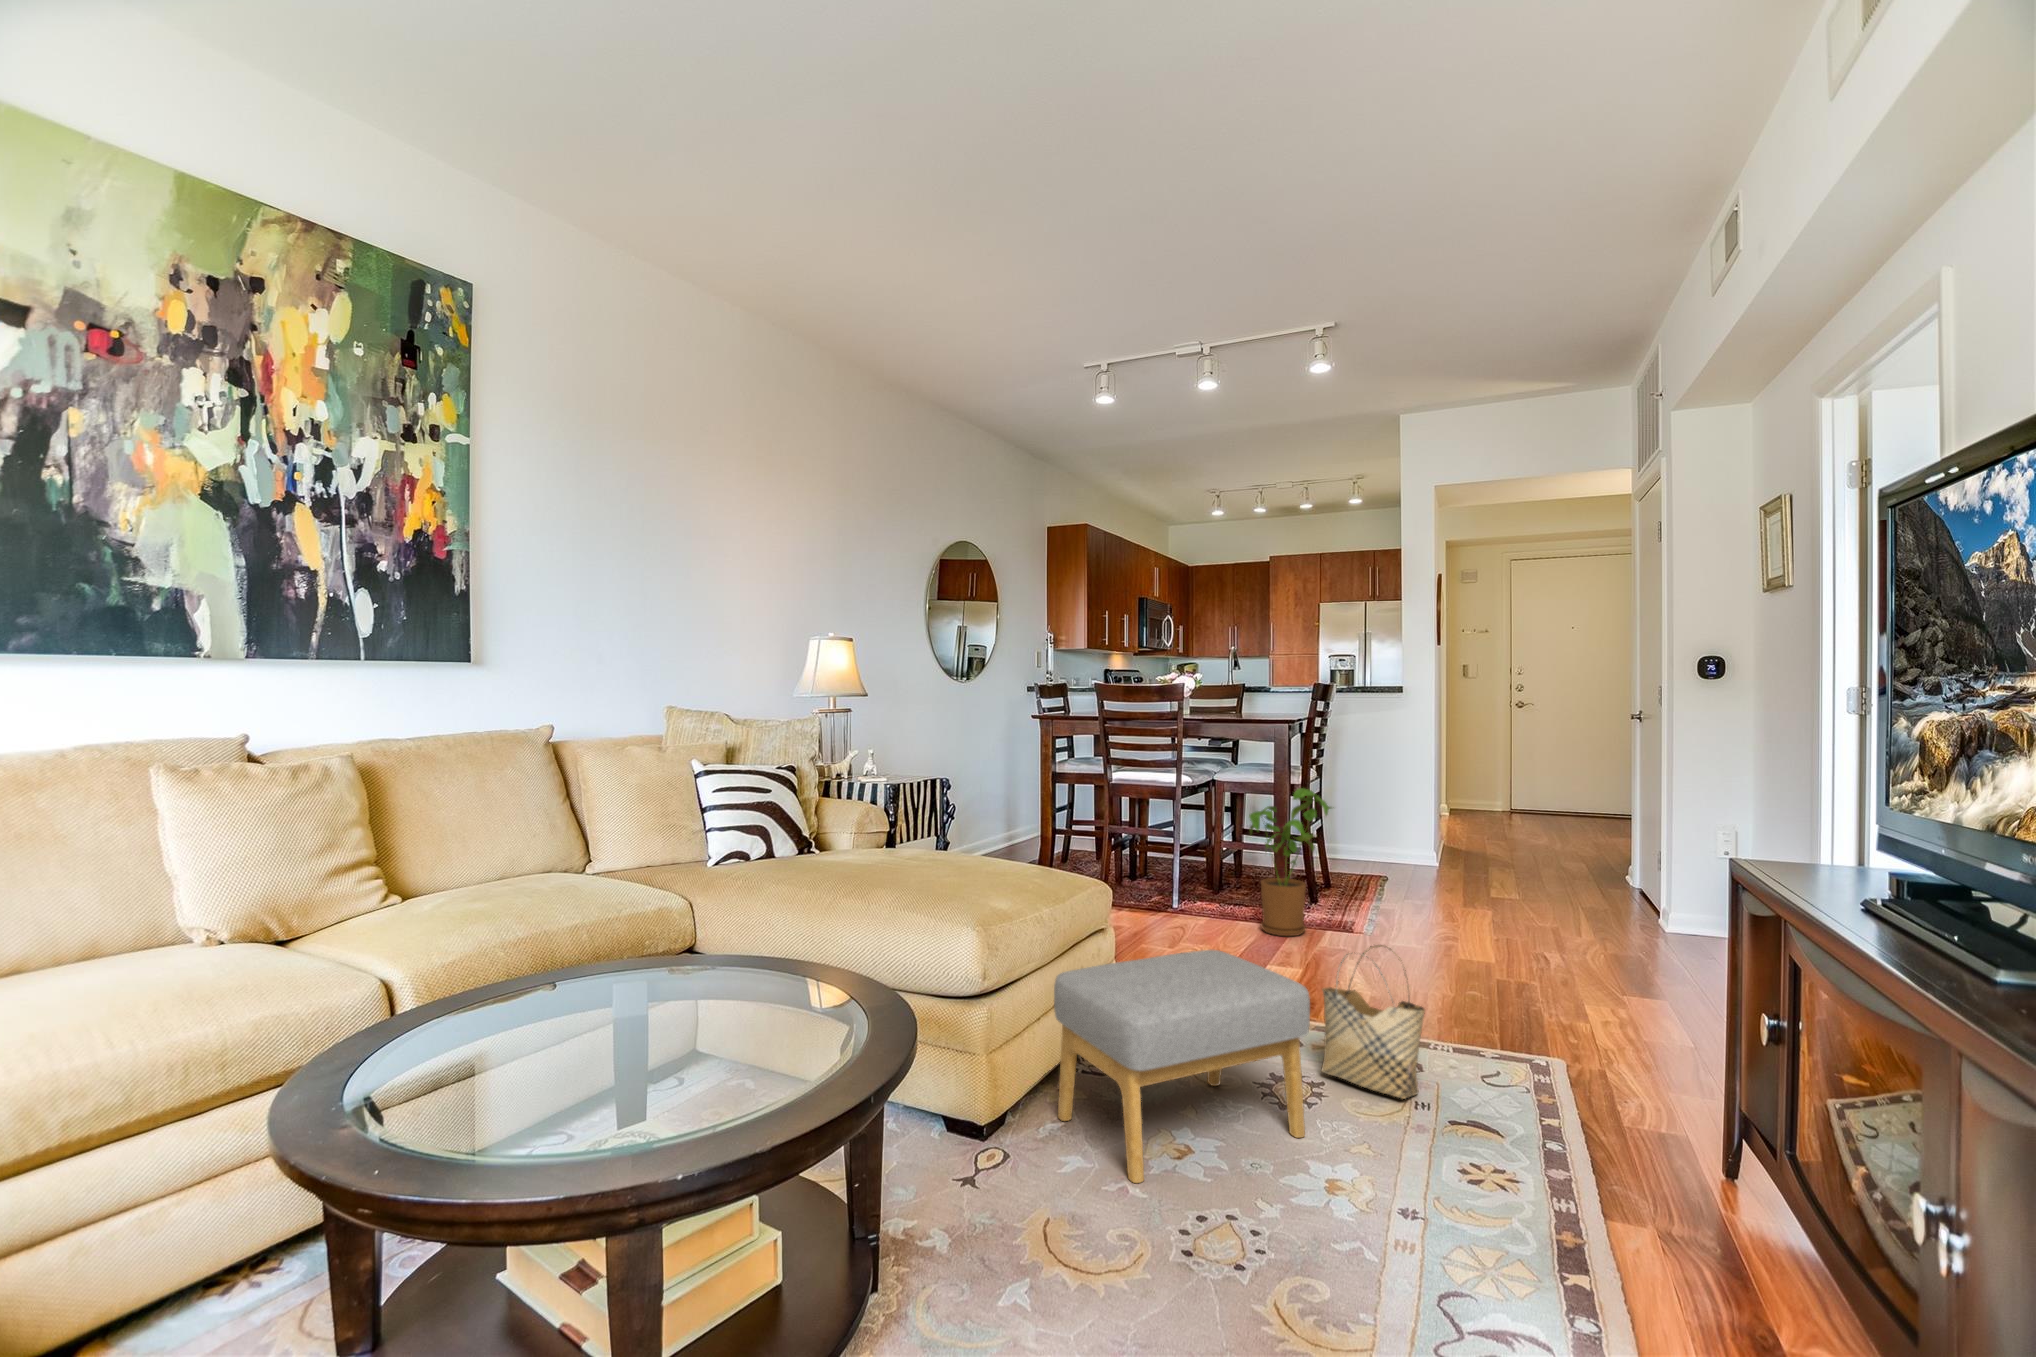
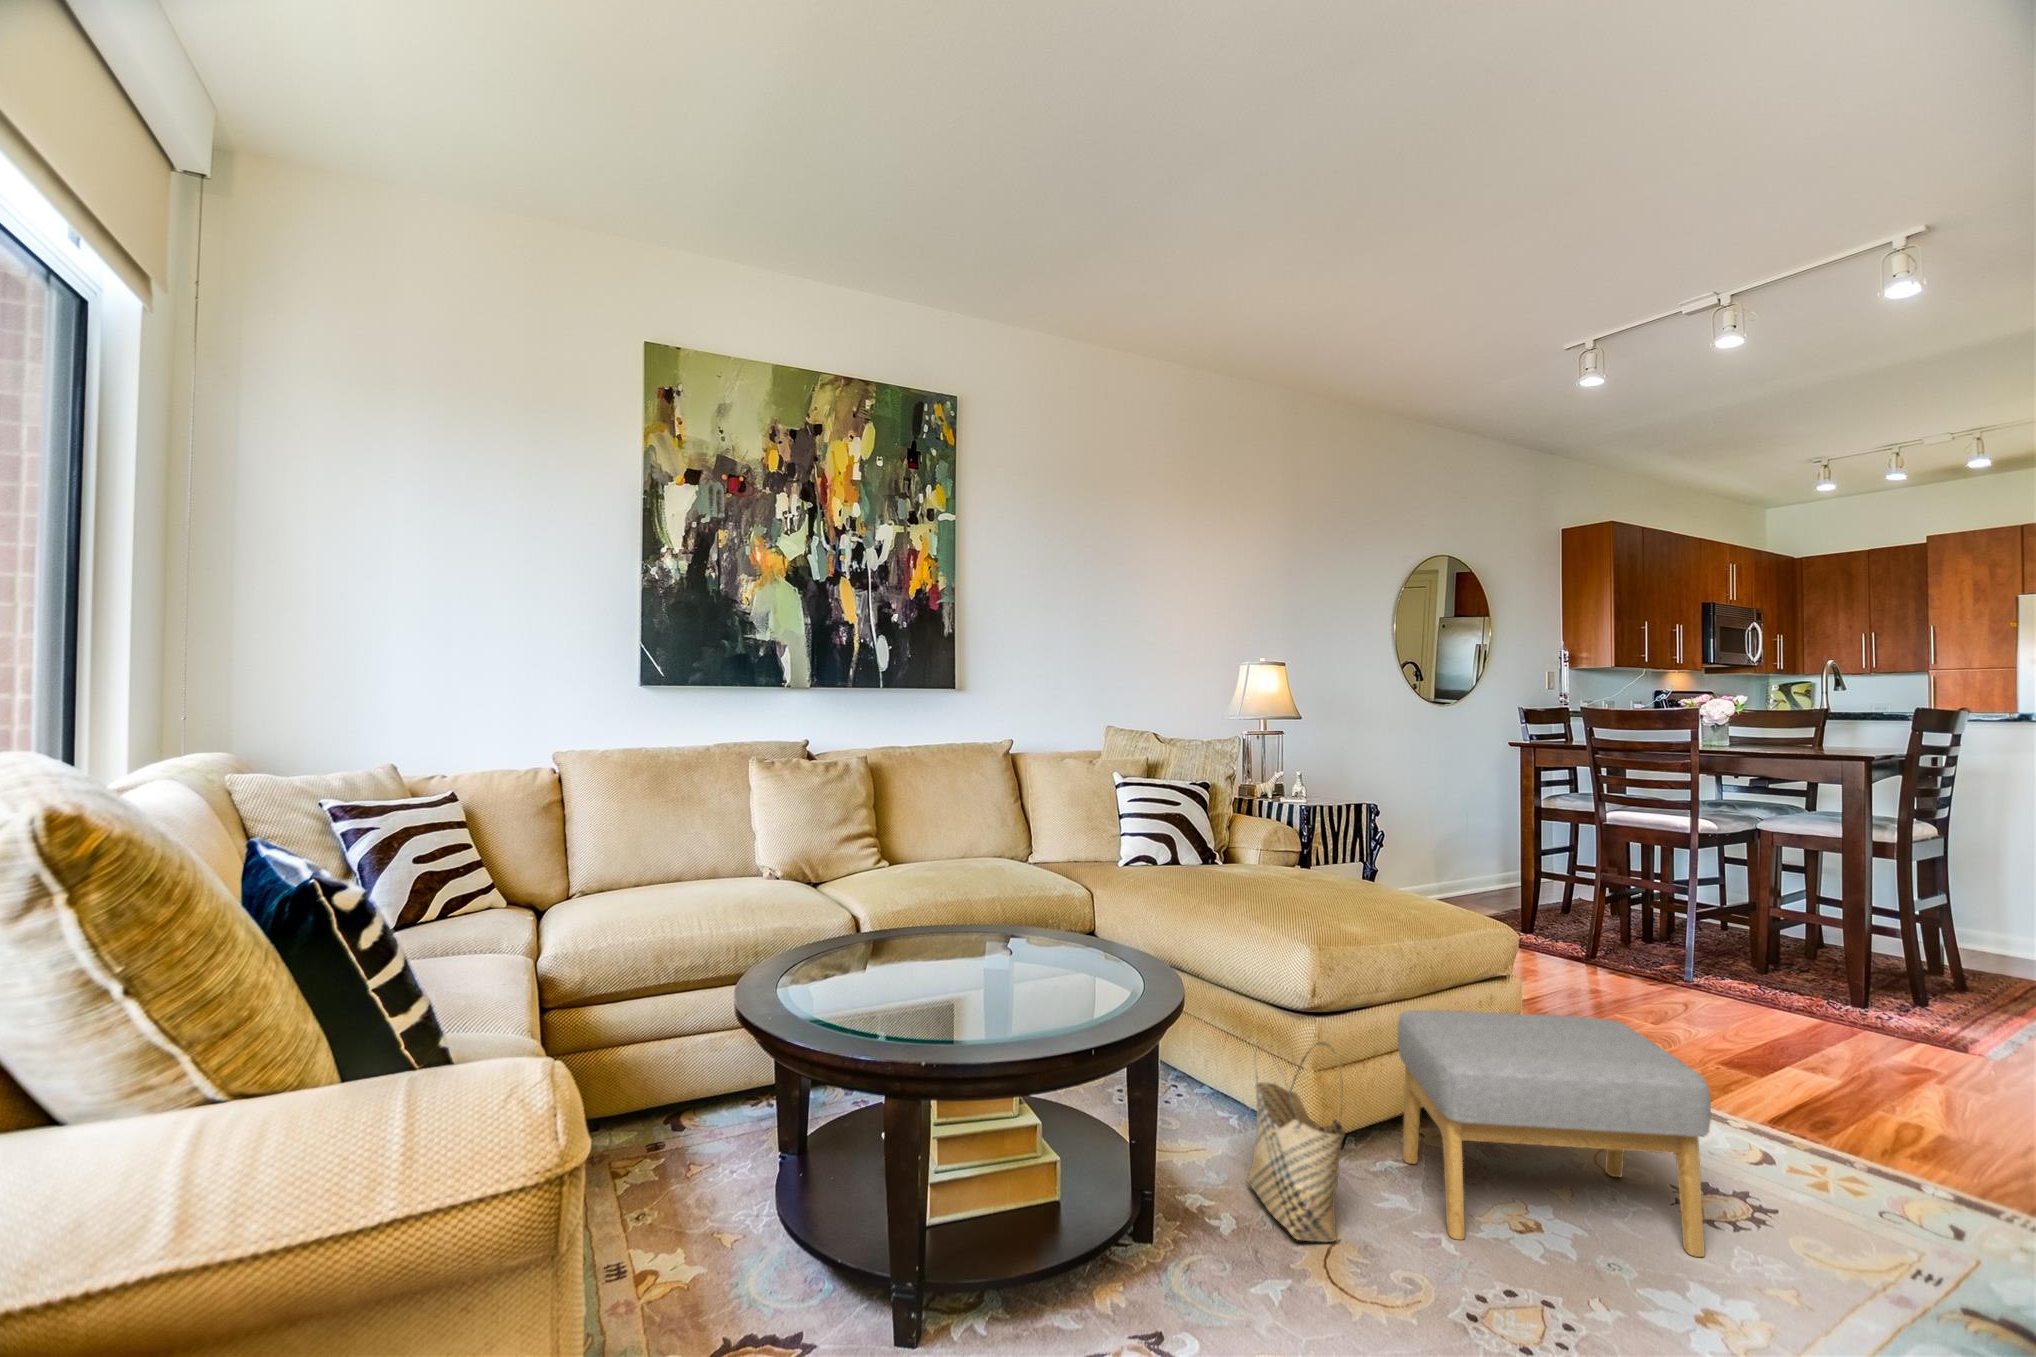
house plant: present [1249,788,1331,936] -> none [1789,850,1937,1043]
woven basket: present [1322,945,1425,1099] -> present [1247,1042,1345,1242]

